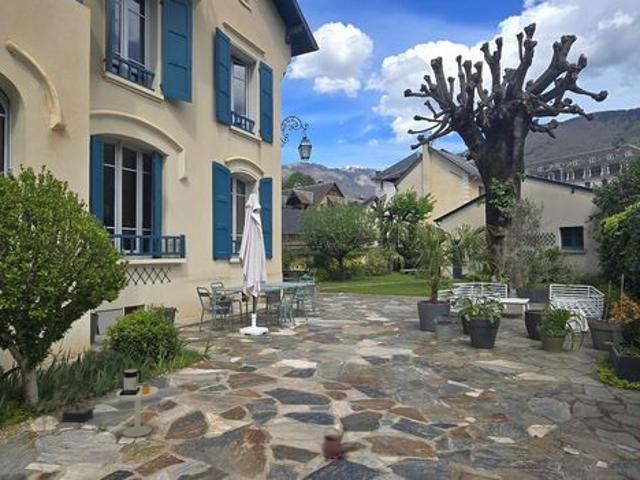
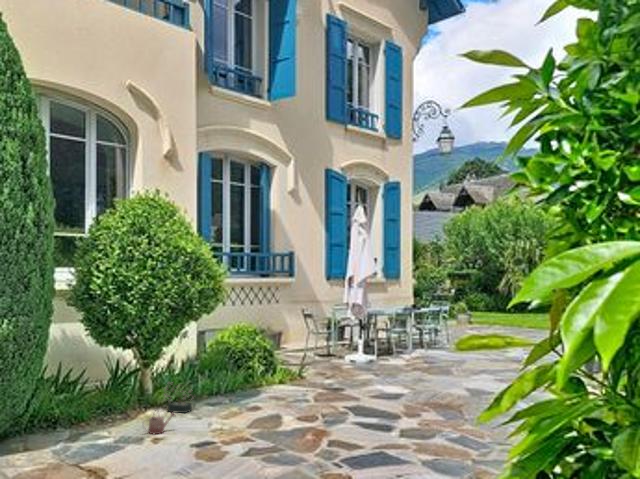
side table: present [116,369,159,437] -> none [208,369,242,425]
watering can: present [321,427,348,458] -> present [145,412,175,434]

